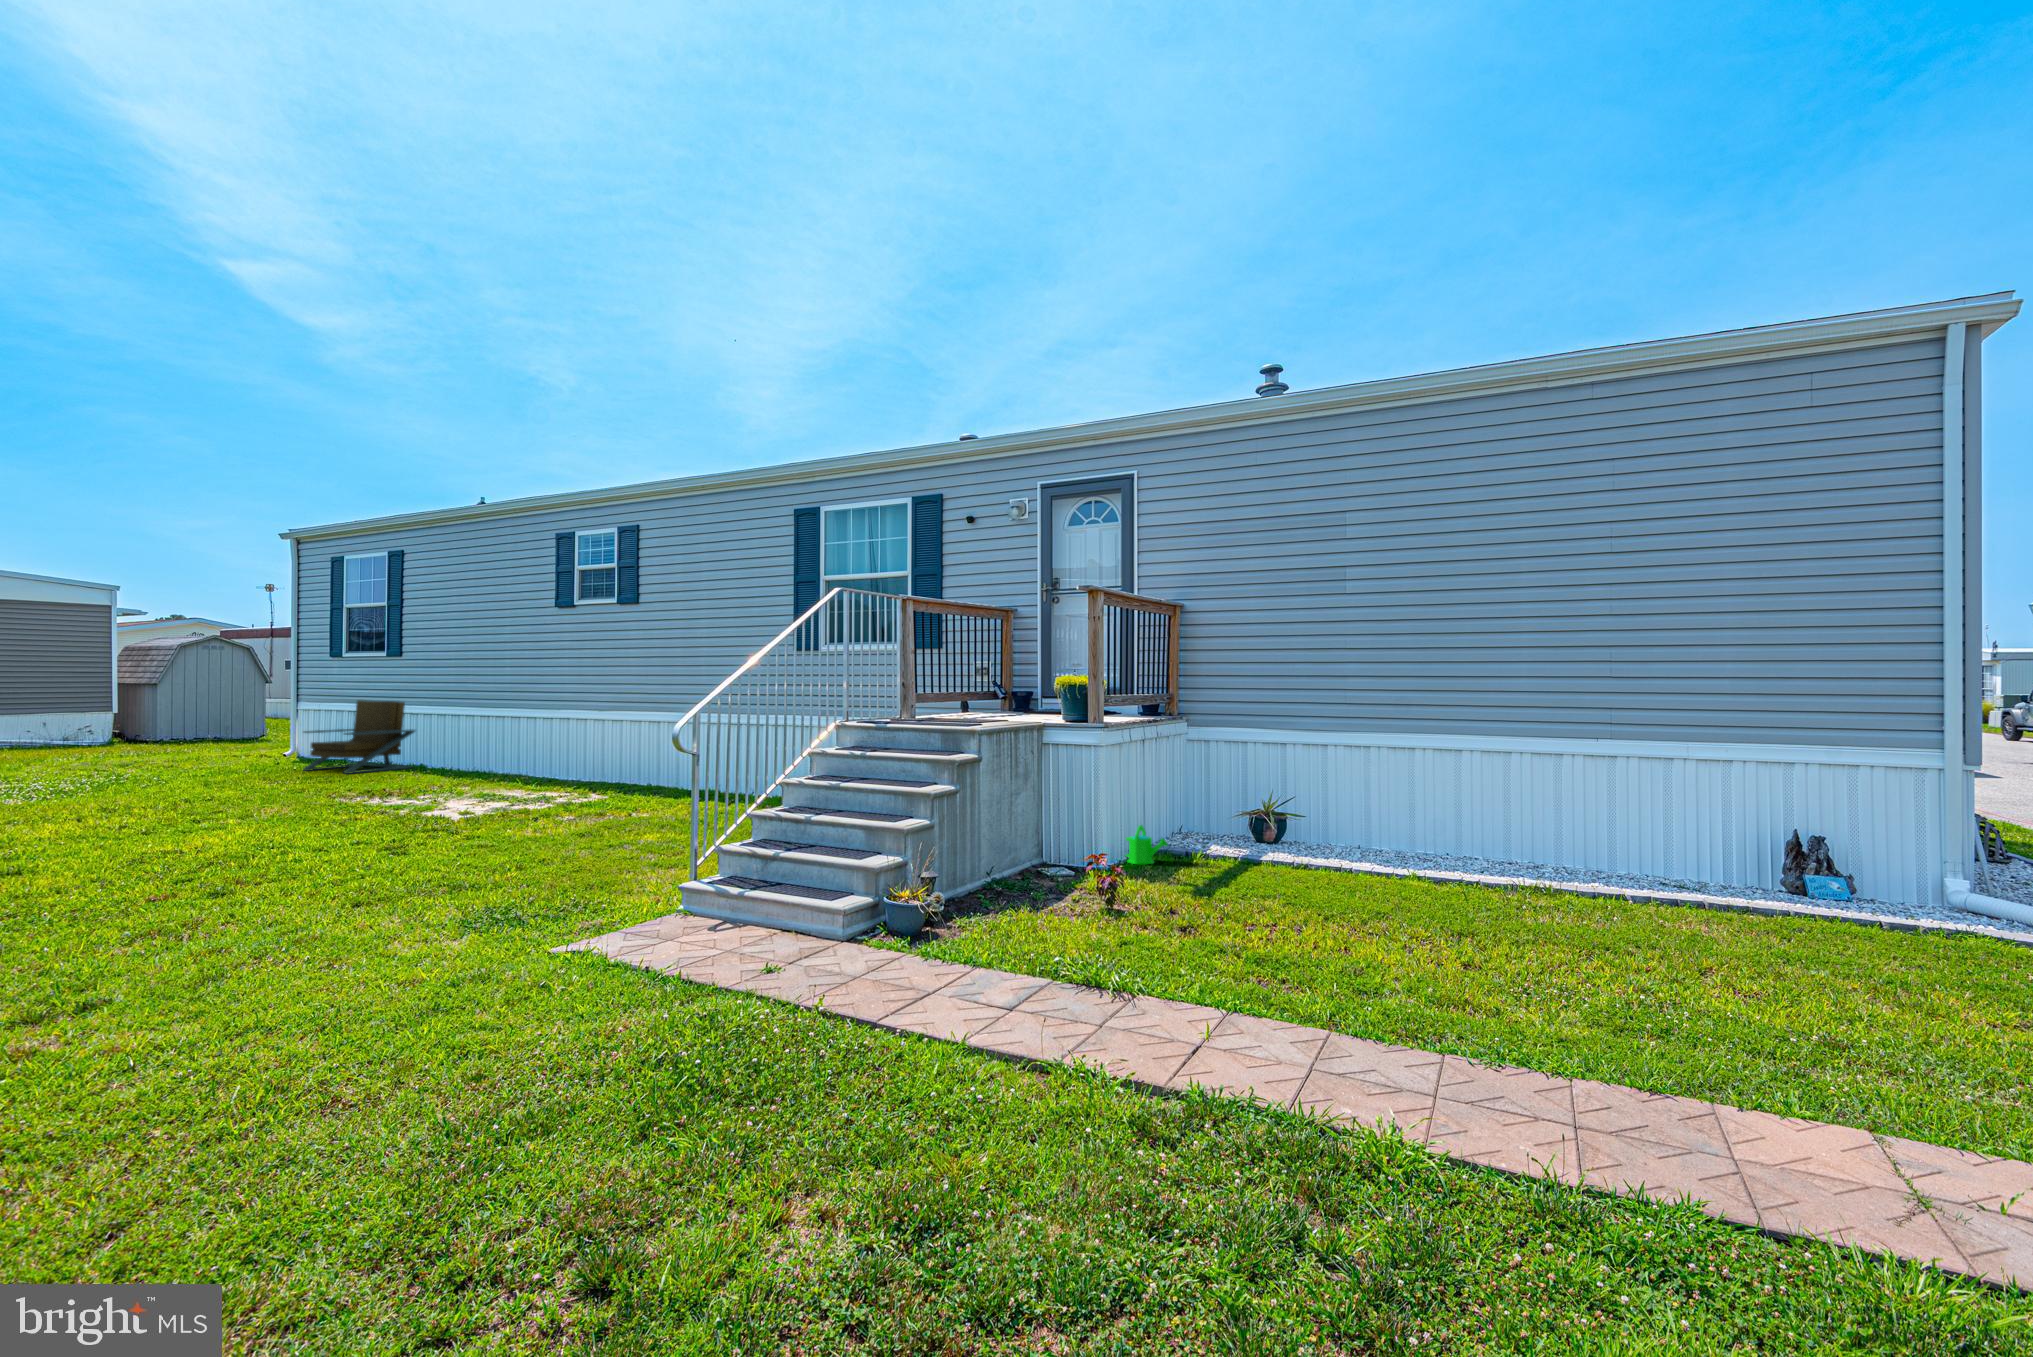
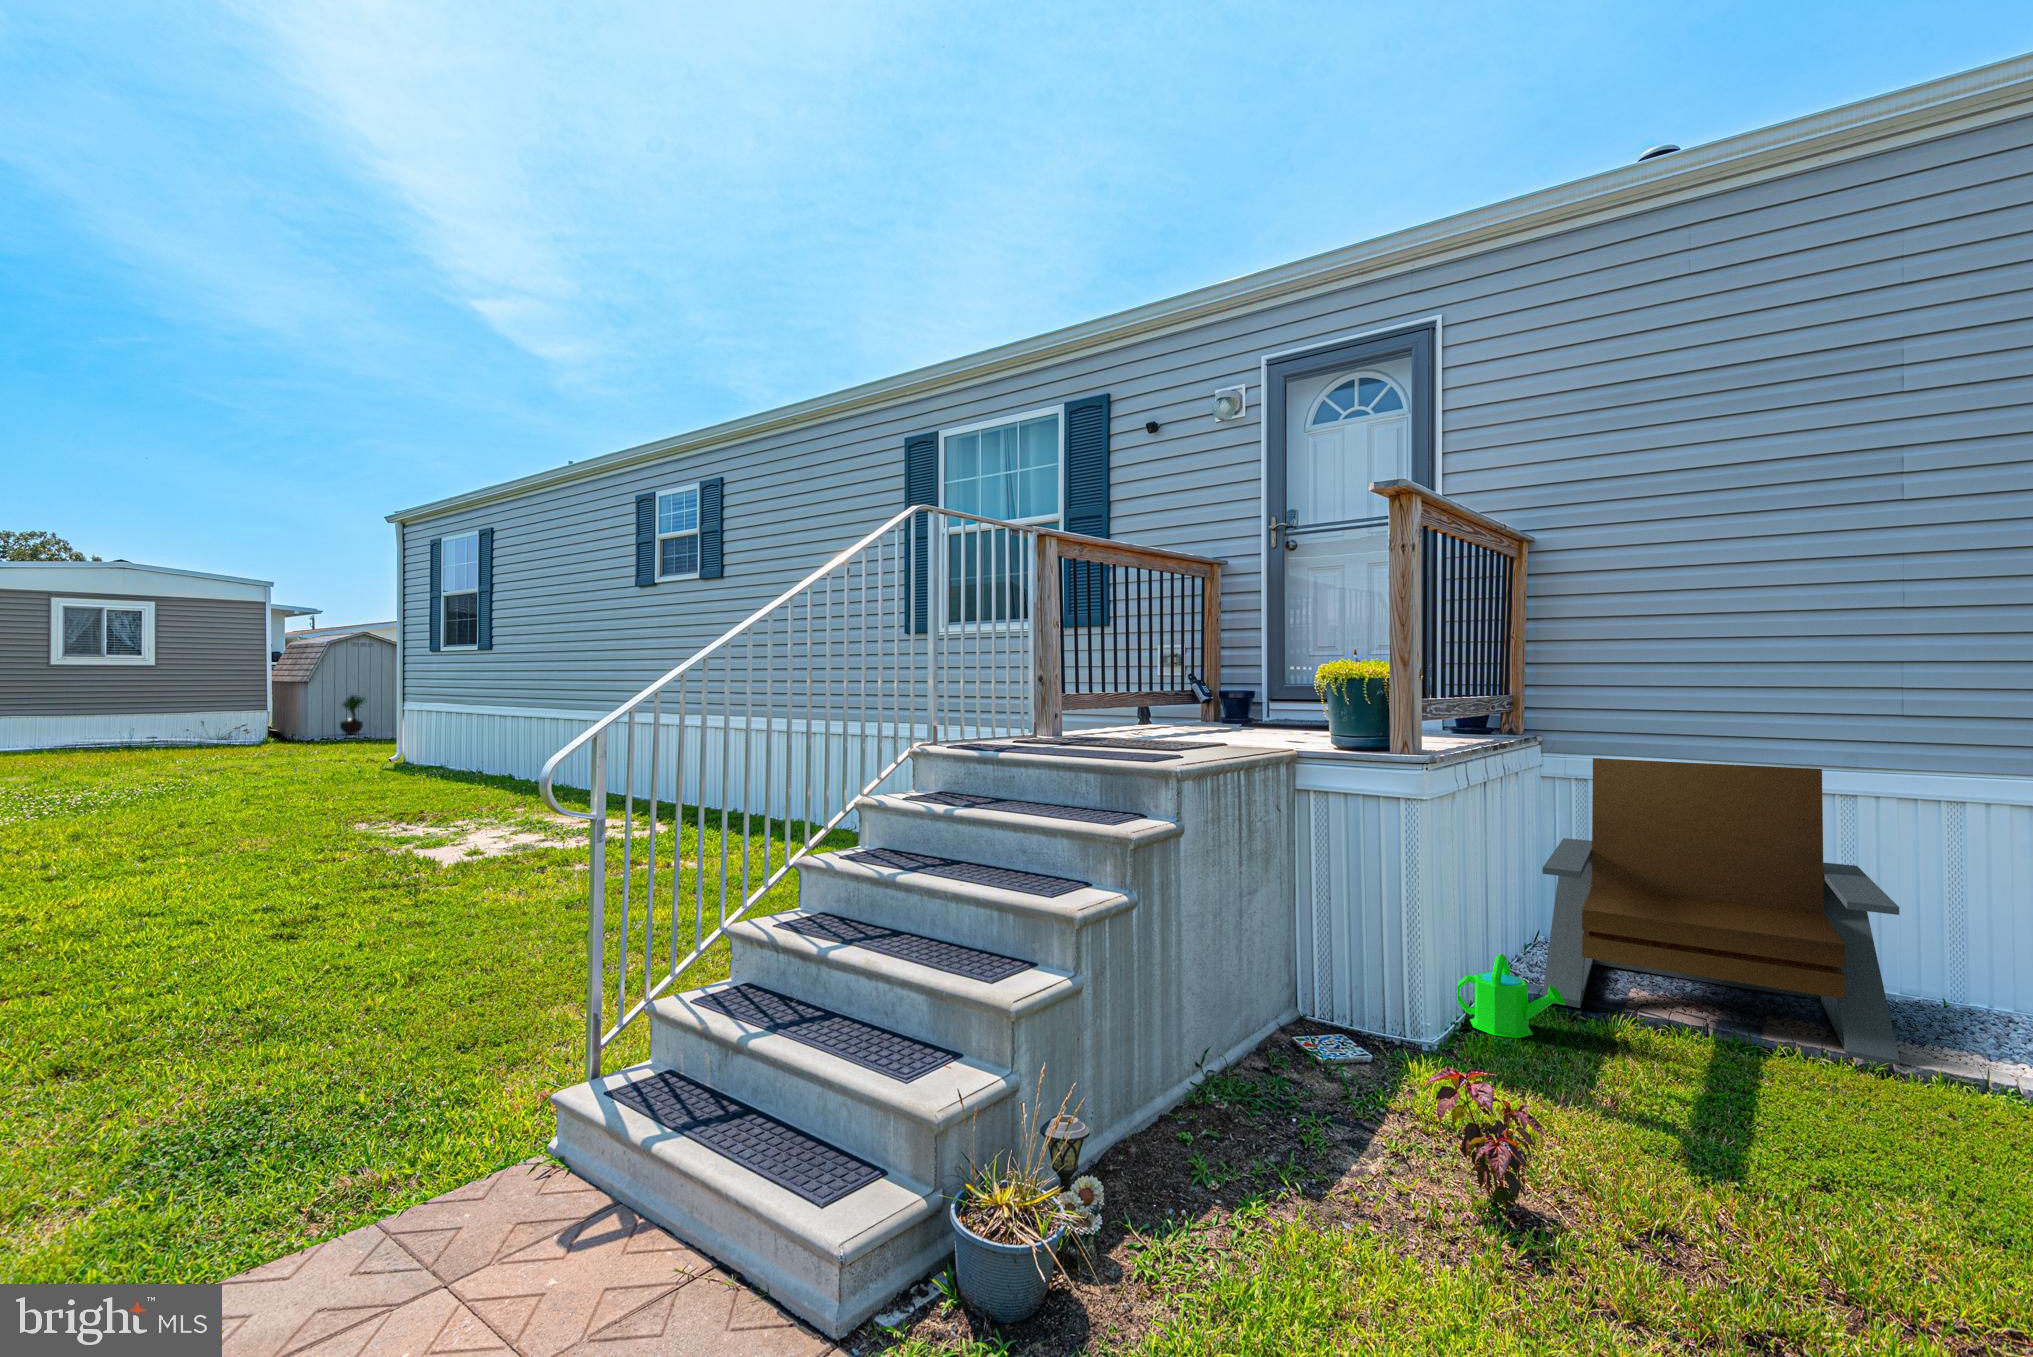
potted tree: none [188,693,221,736] -> present [340,695,367,734]
lounge chair: present [303,700,415,774] -> present [1542,758,1900,1065]

